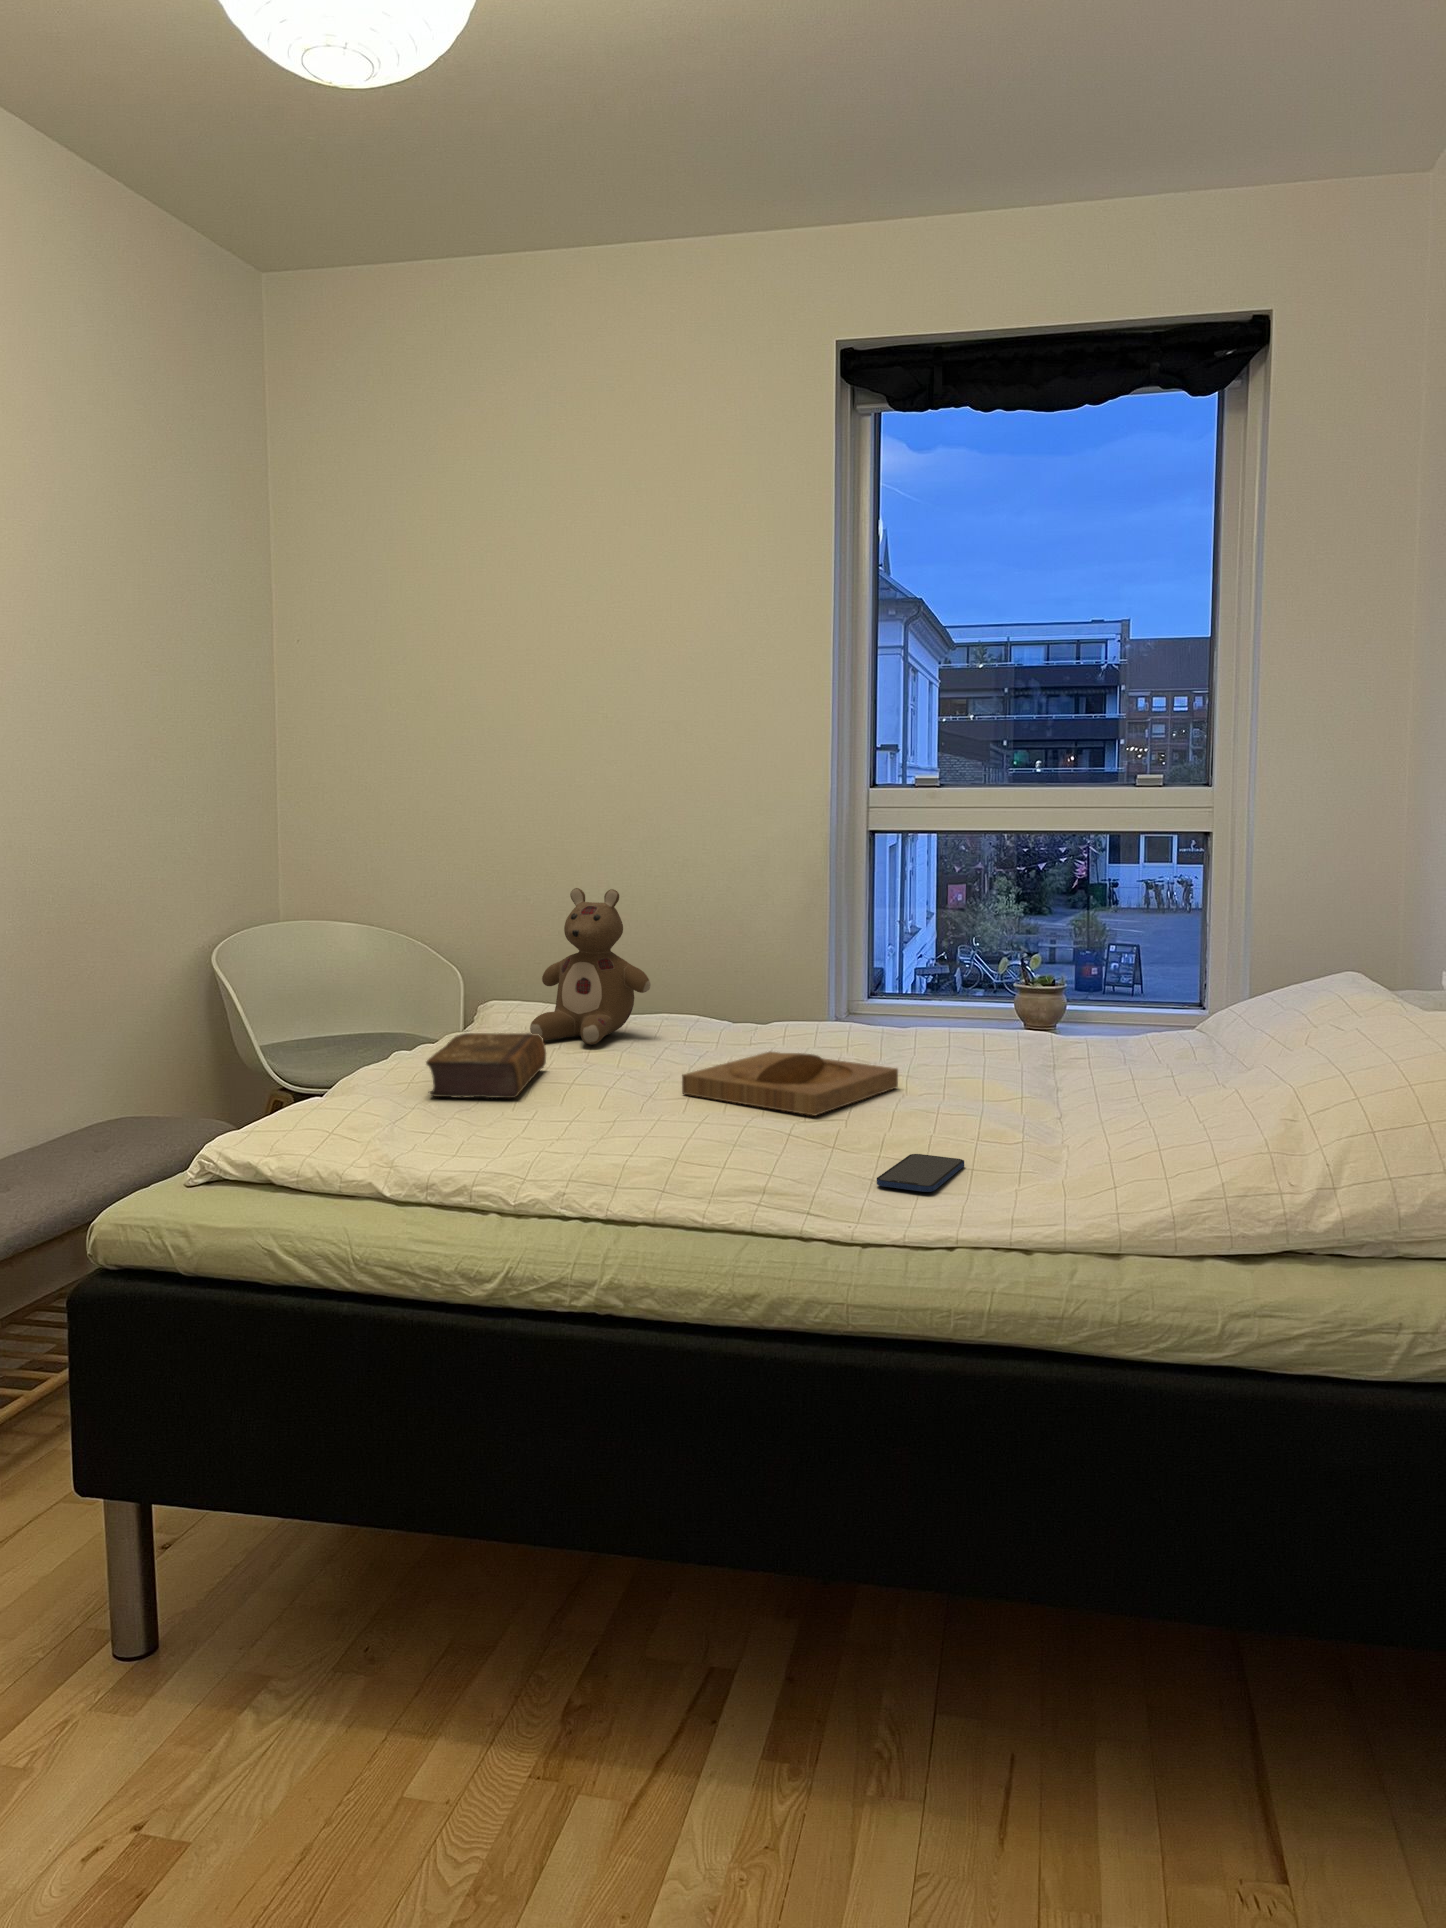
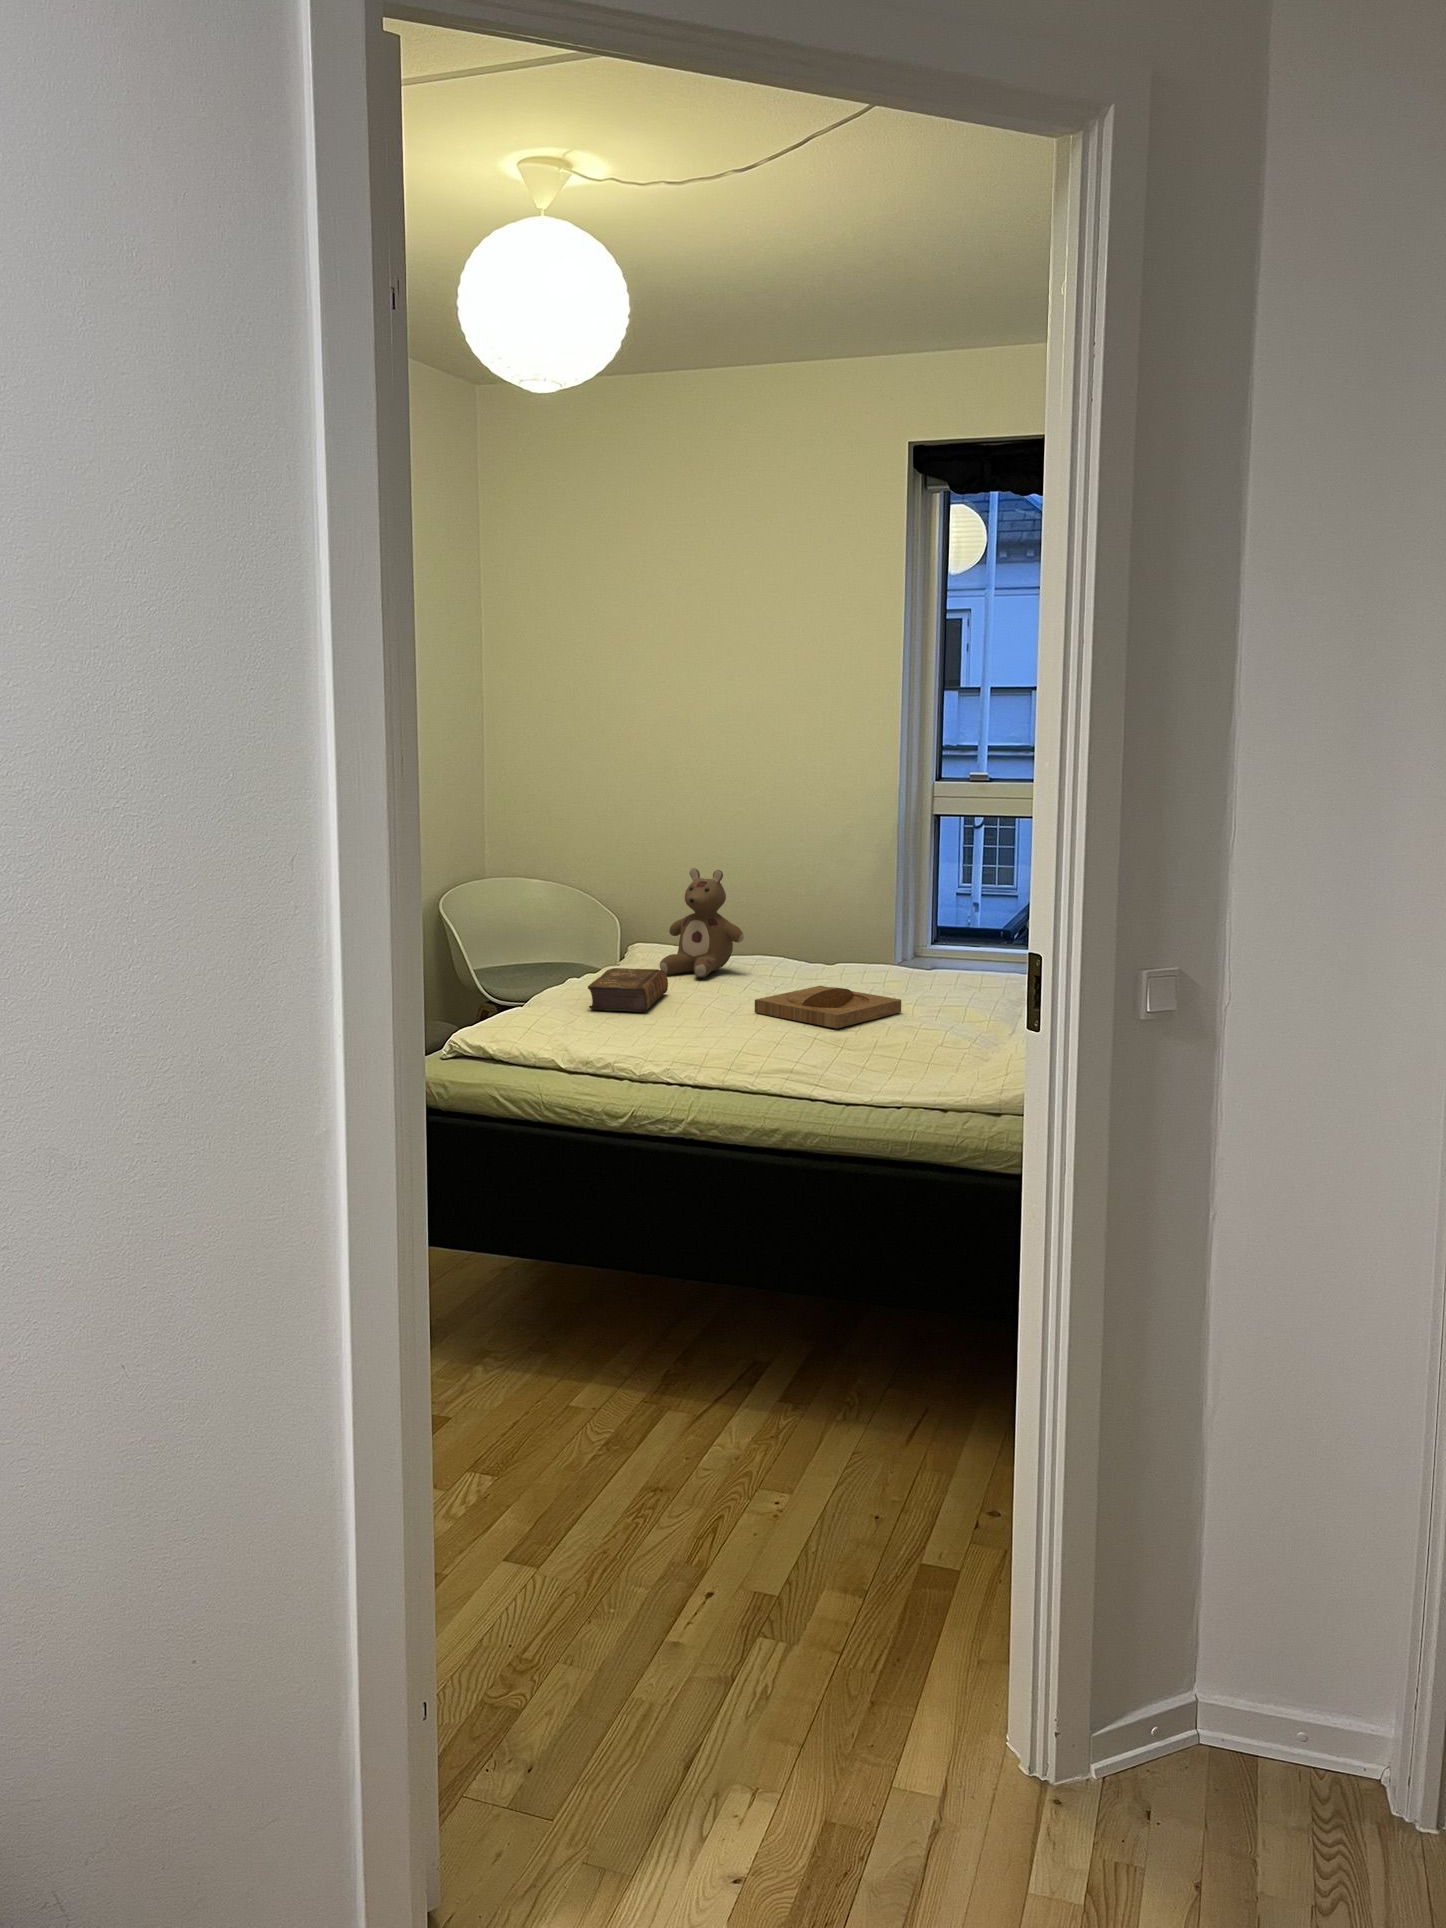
smartphone: present [877,1154,964,1192] -> none [859,1053,920,1074]

